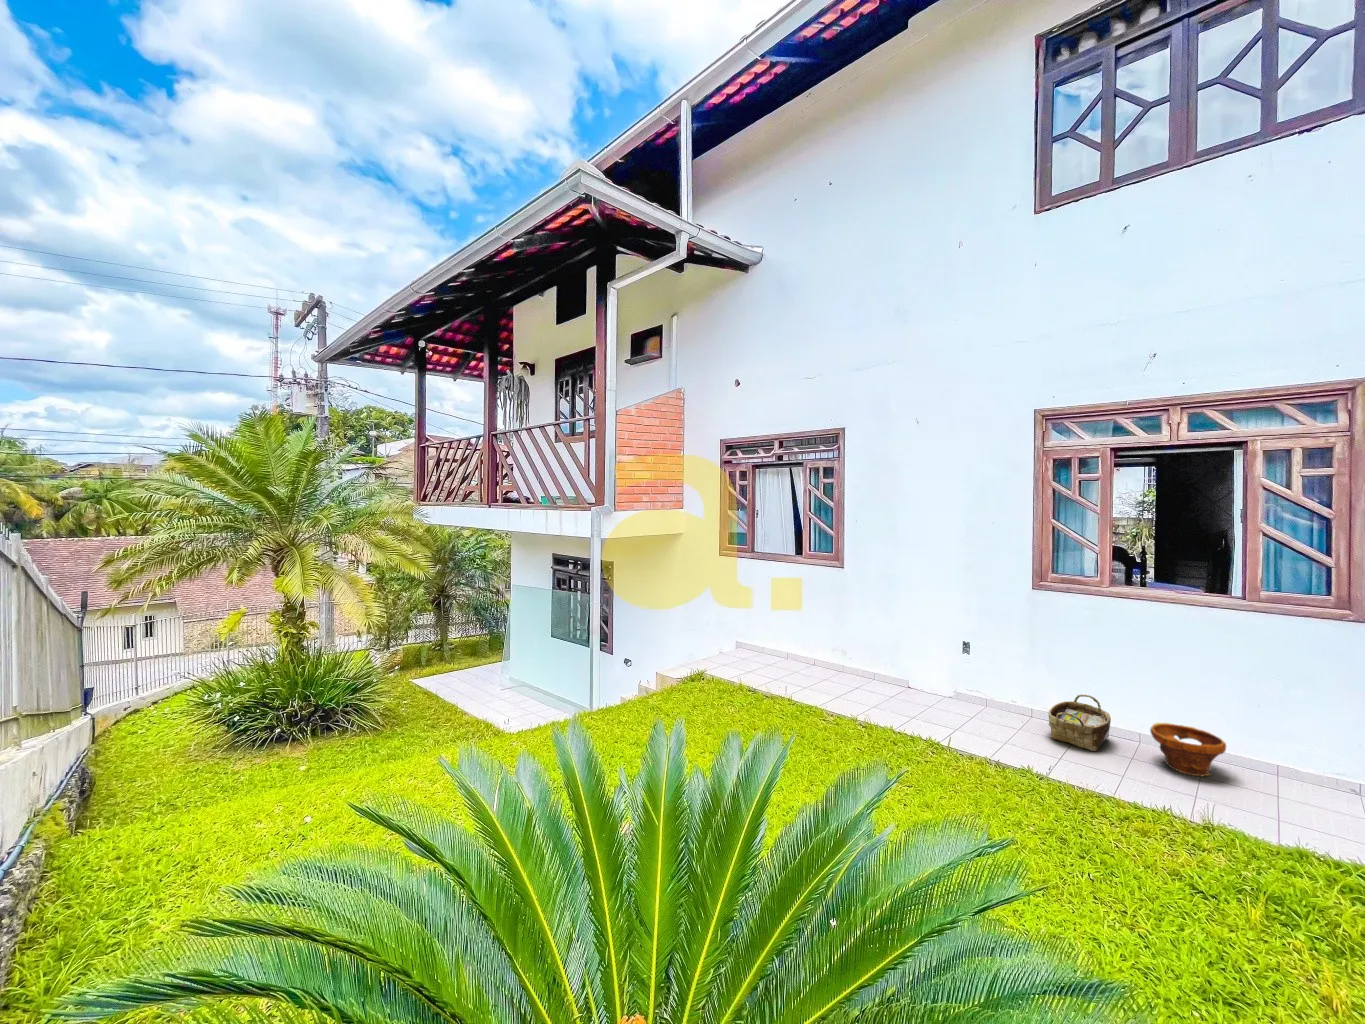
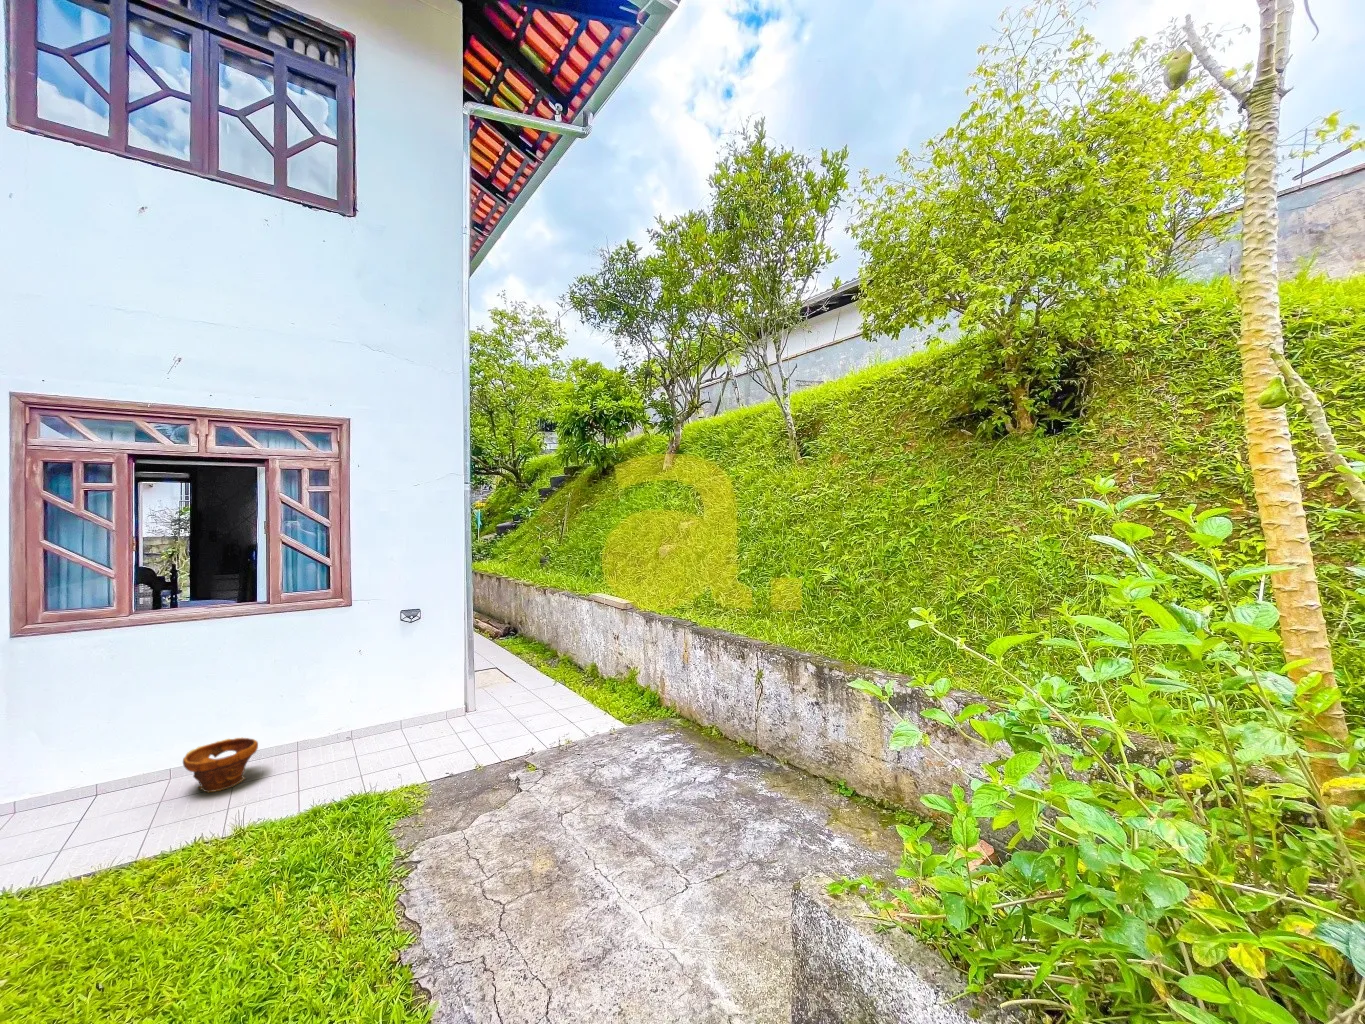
woven basket: present [1048,695,1111,751] -> none [36,753,134,835]

